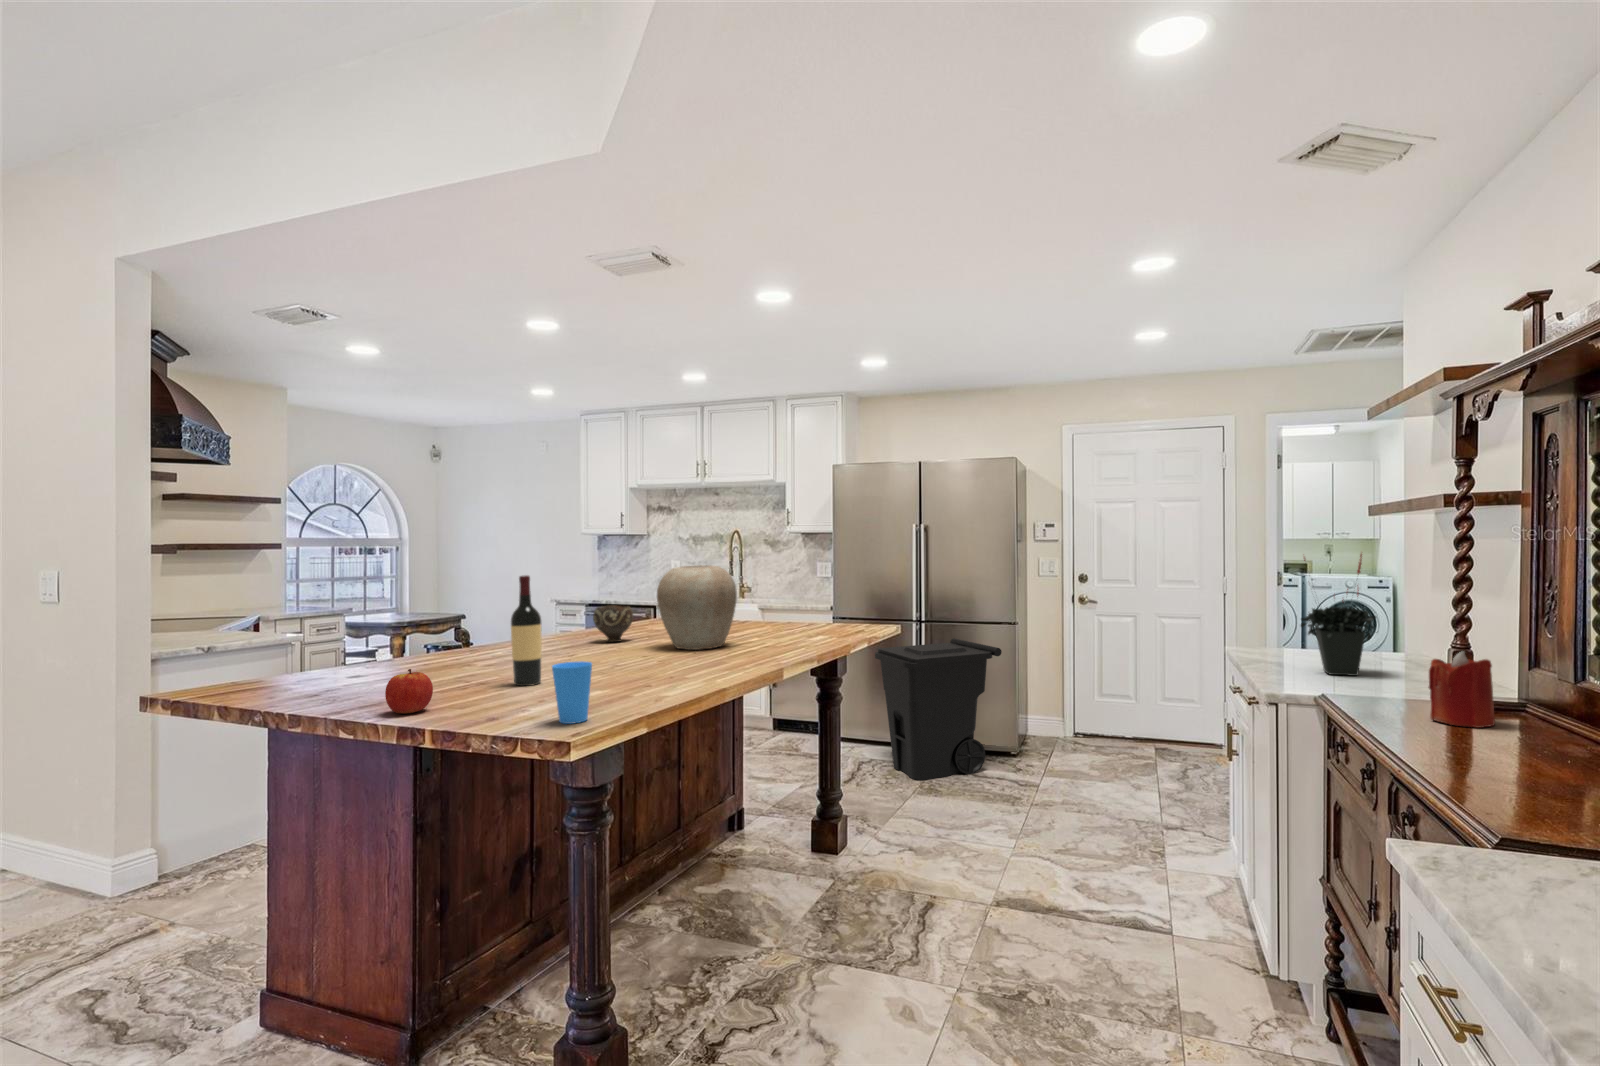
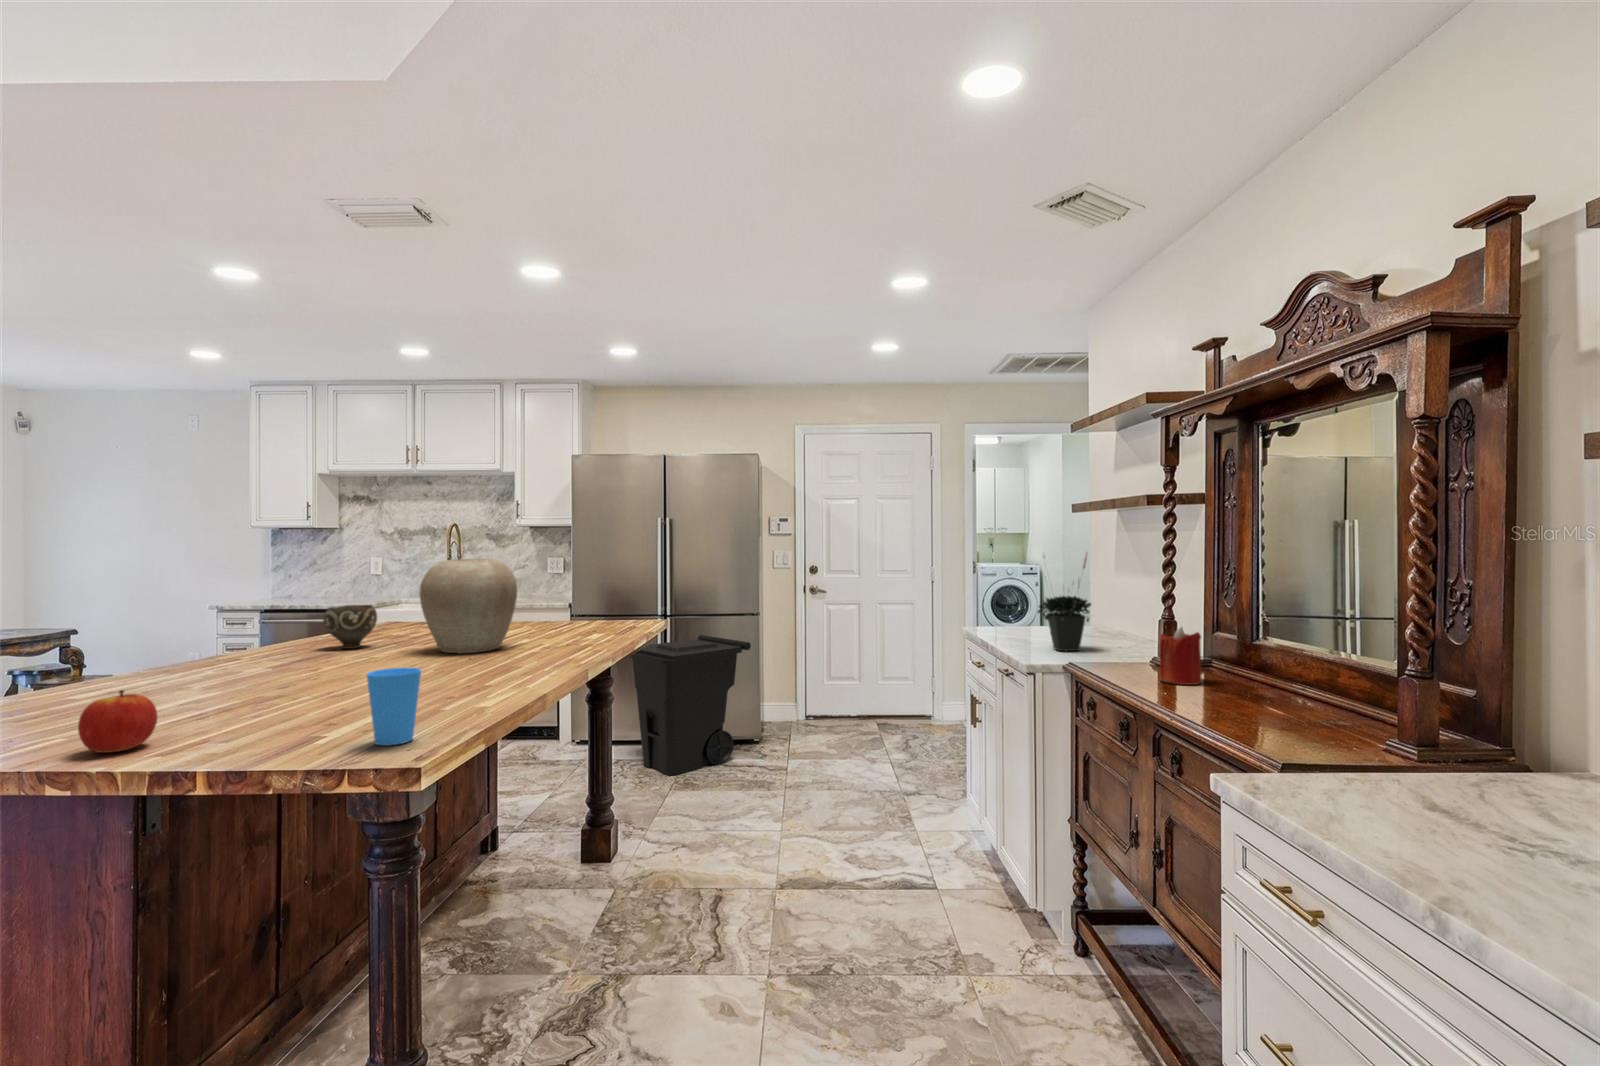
wine bottle: present [511,575,542,686] -> none [256,565,301,705]

